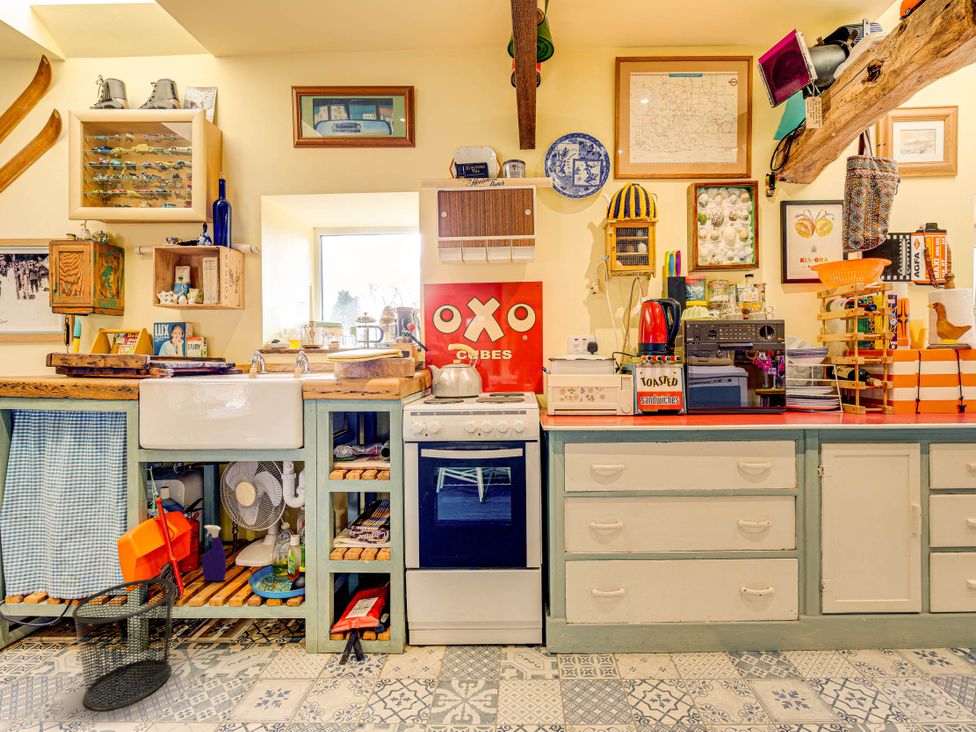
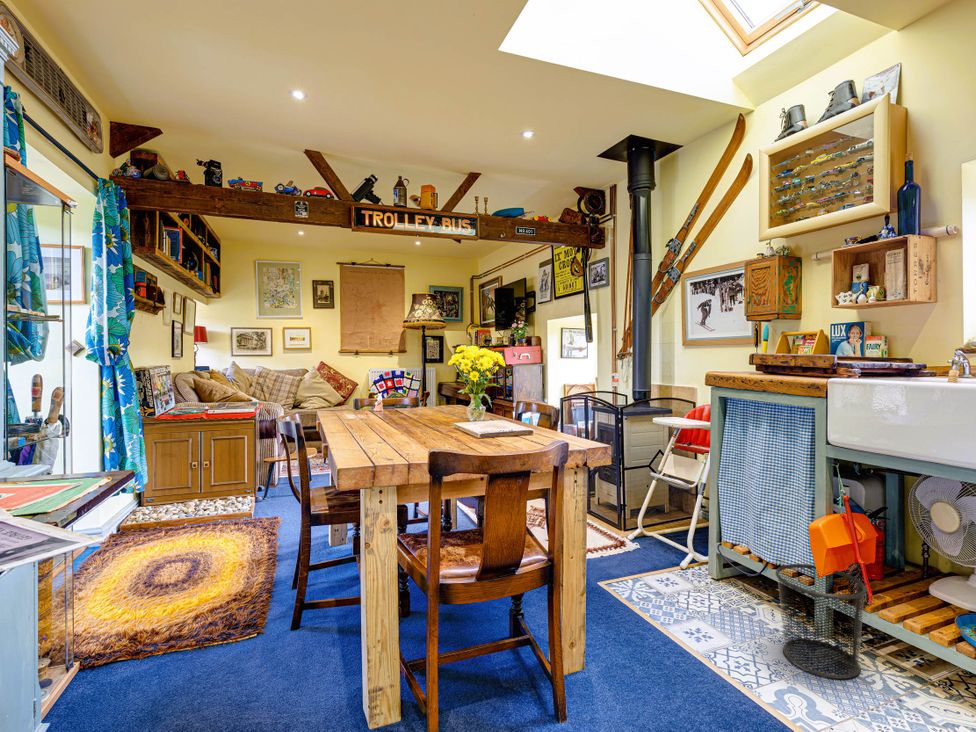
spray bottle: present [202,525,226,581] -> none [890,537,920,604]

